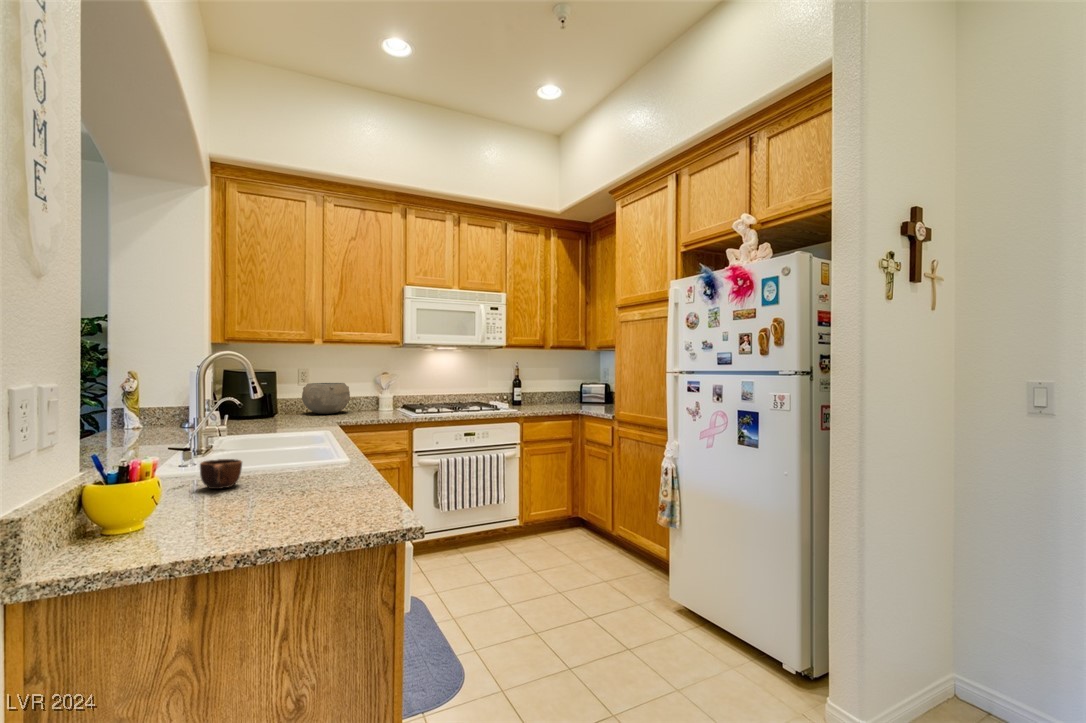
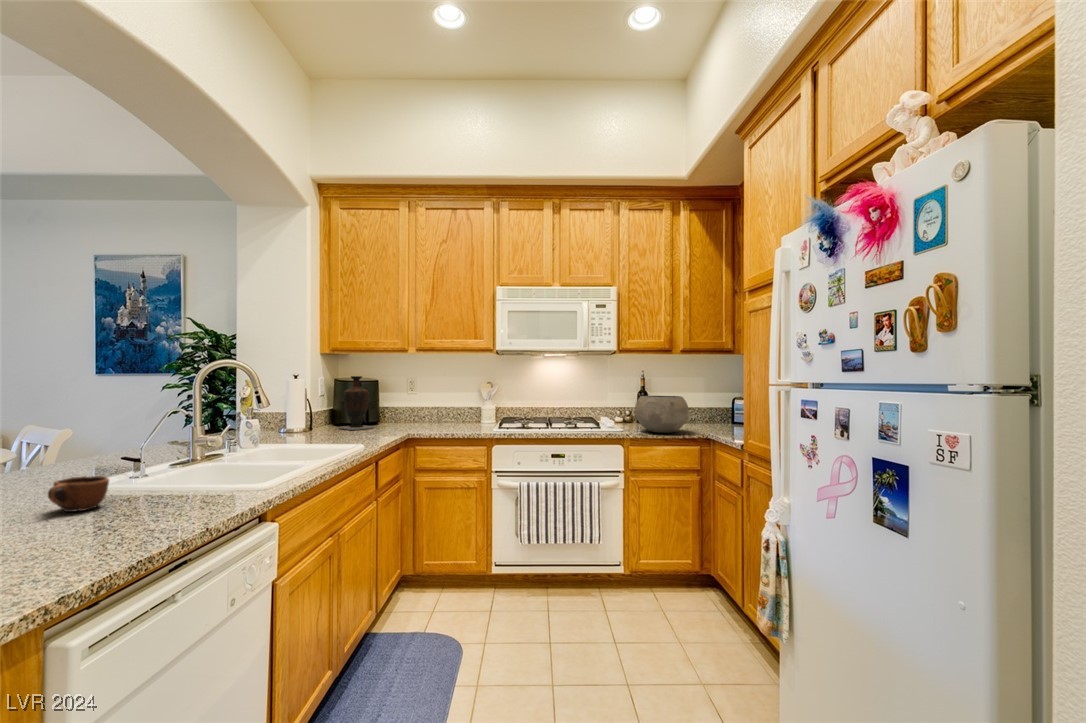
vase: none [251,369,289,422] -> present [338,376,374,430]
ceramic bowl: present [302,383,350,414] -> present [635,396,689,433]

